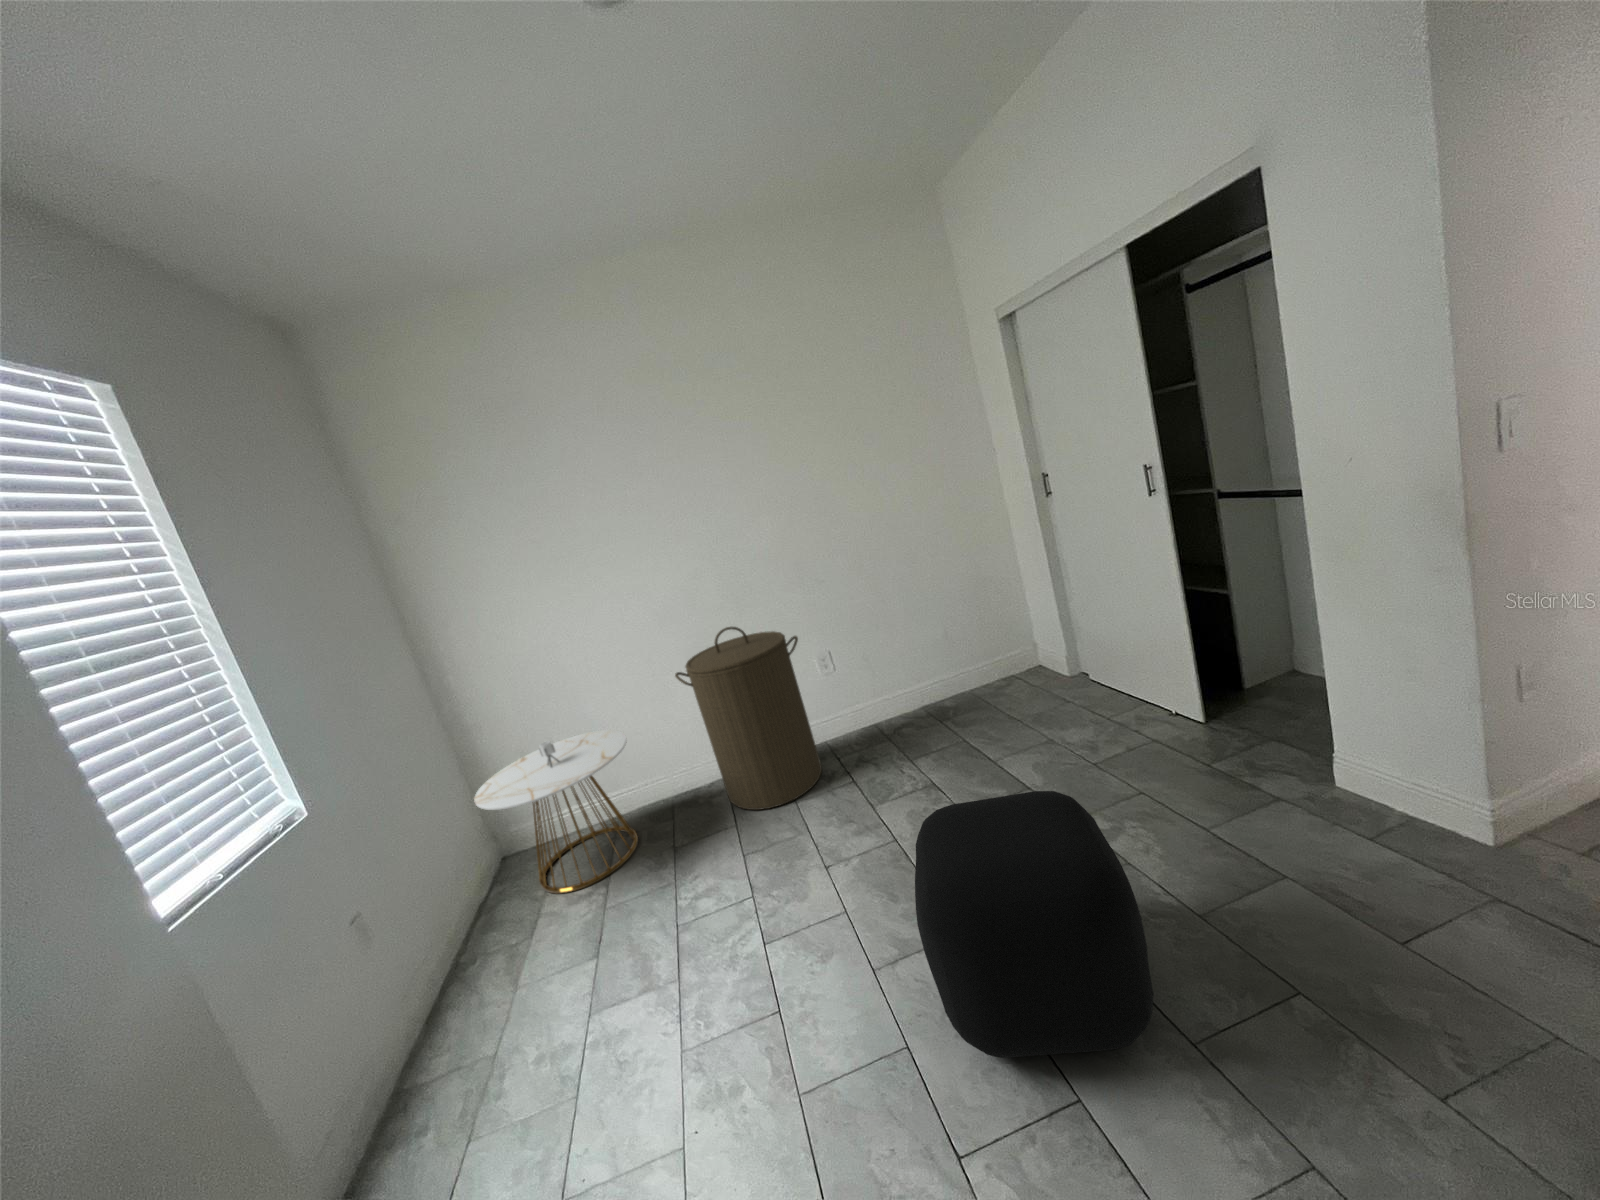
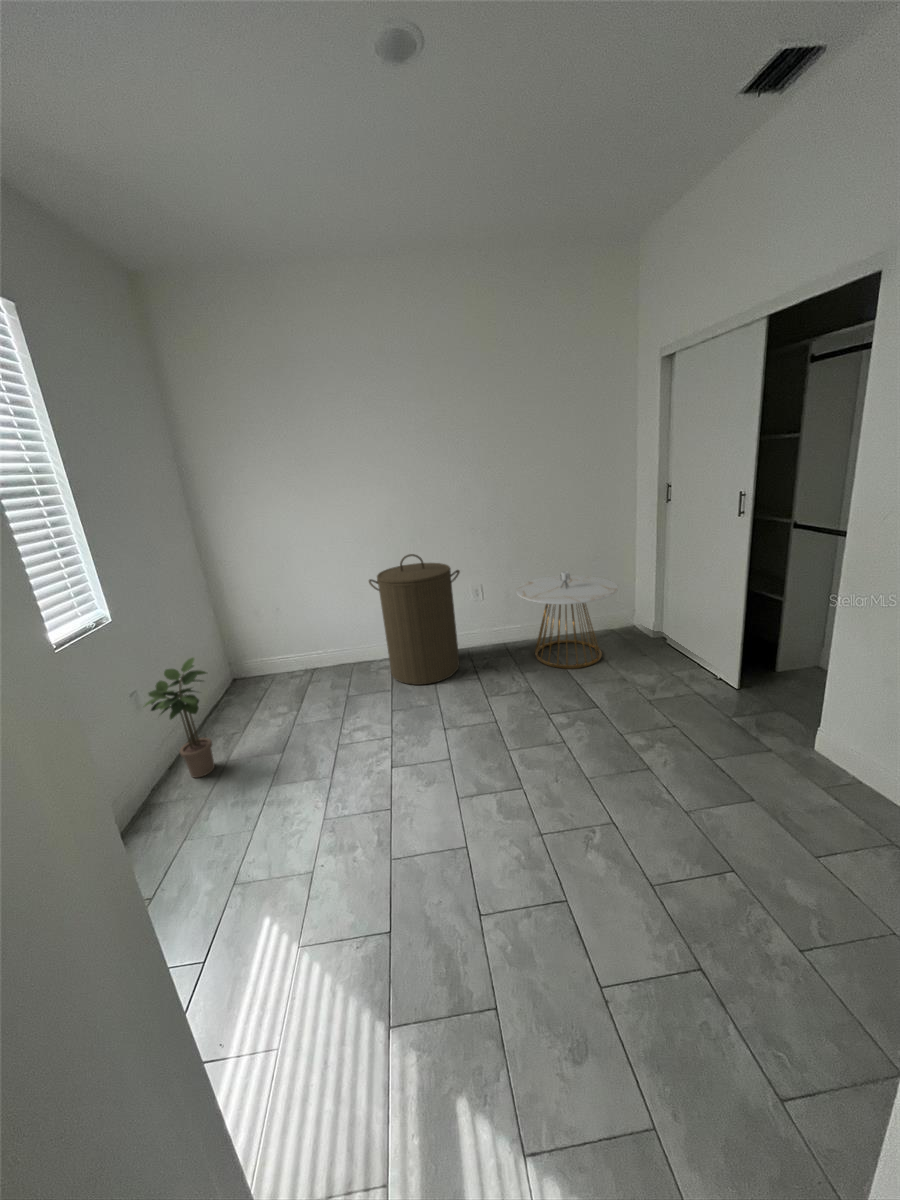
side table: present [474,730,638,893] -> present [516,571,618,669]
ottoman: present [915,791,1153,1058] -> none [488,700,635,870]
potted plant: none [372,842,496,1032] -> present [145,658,215,778]

